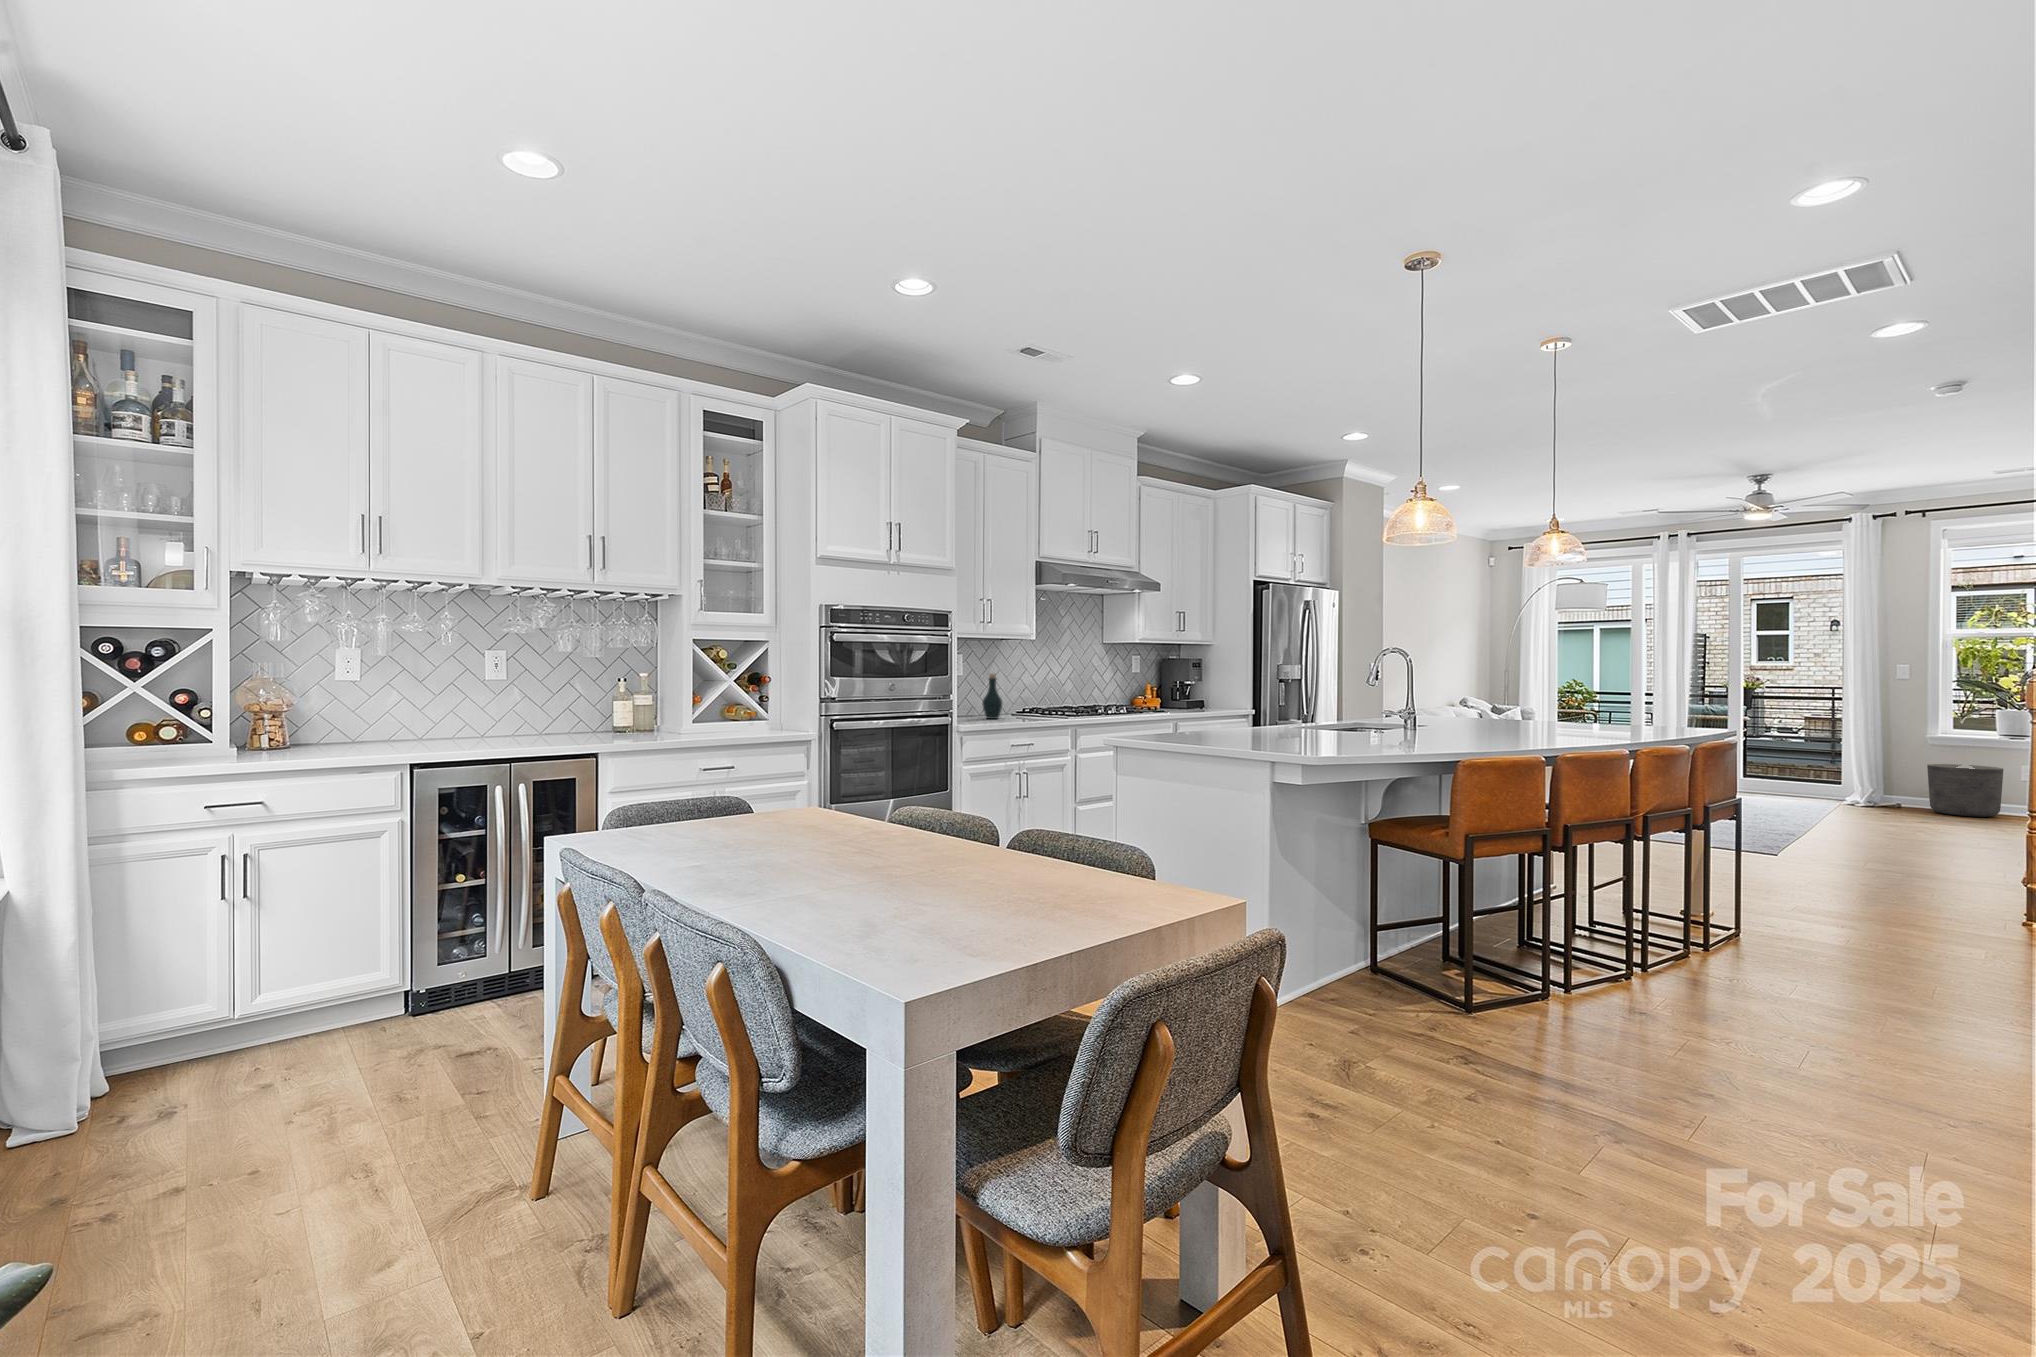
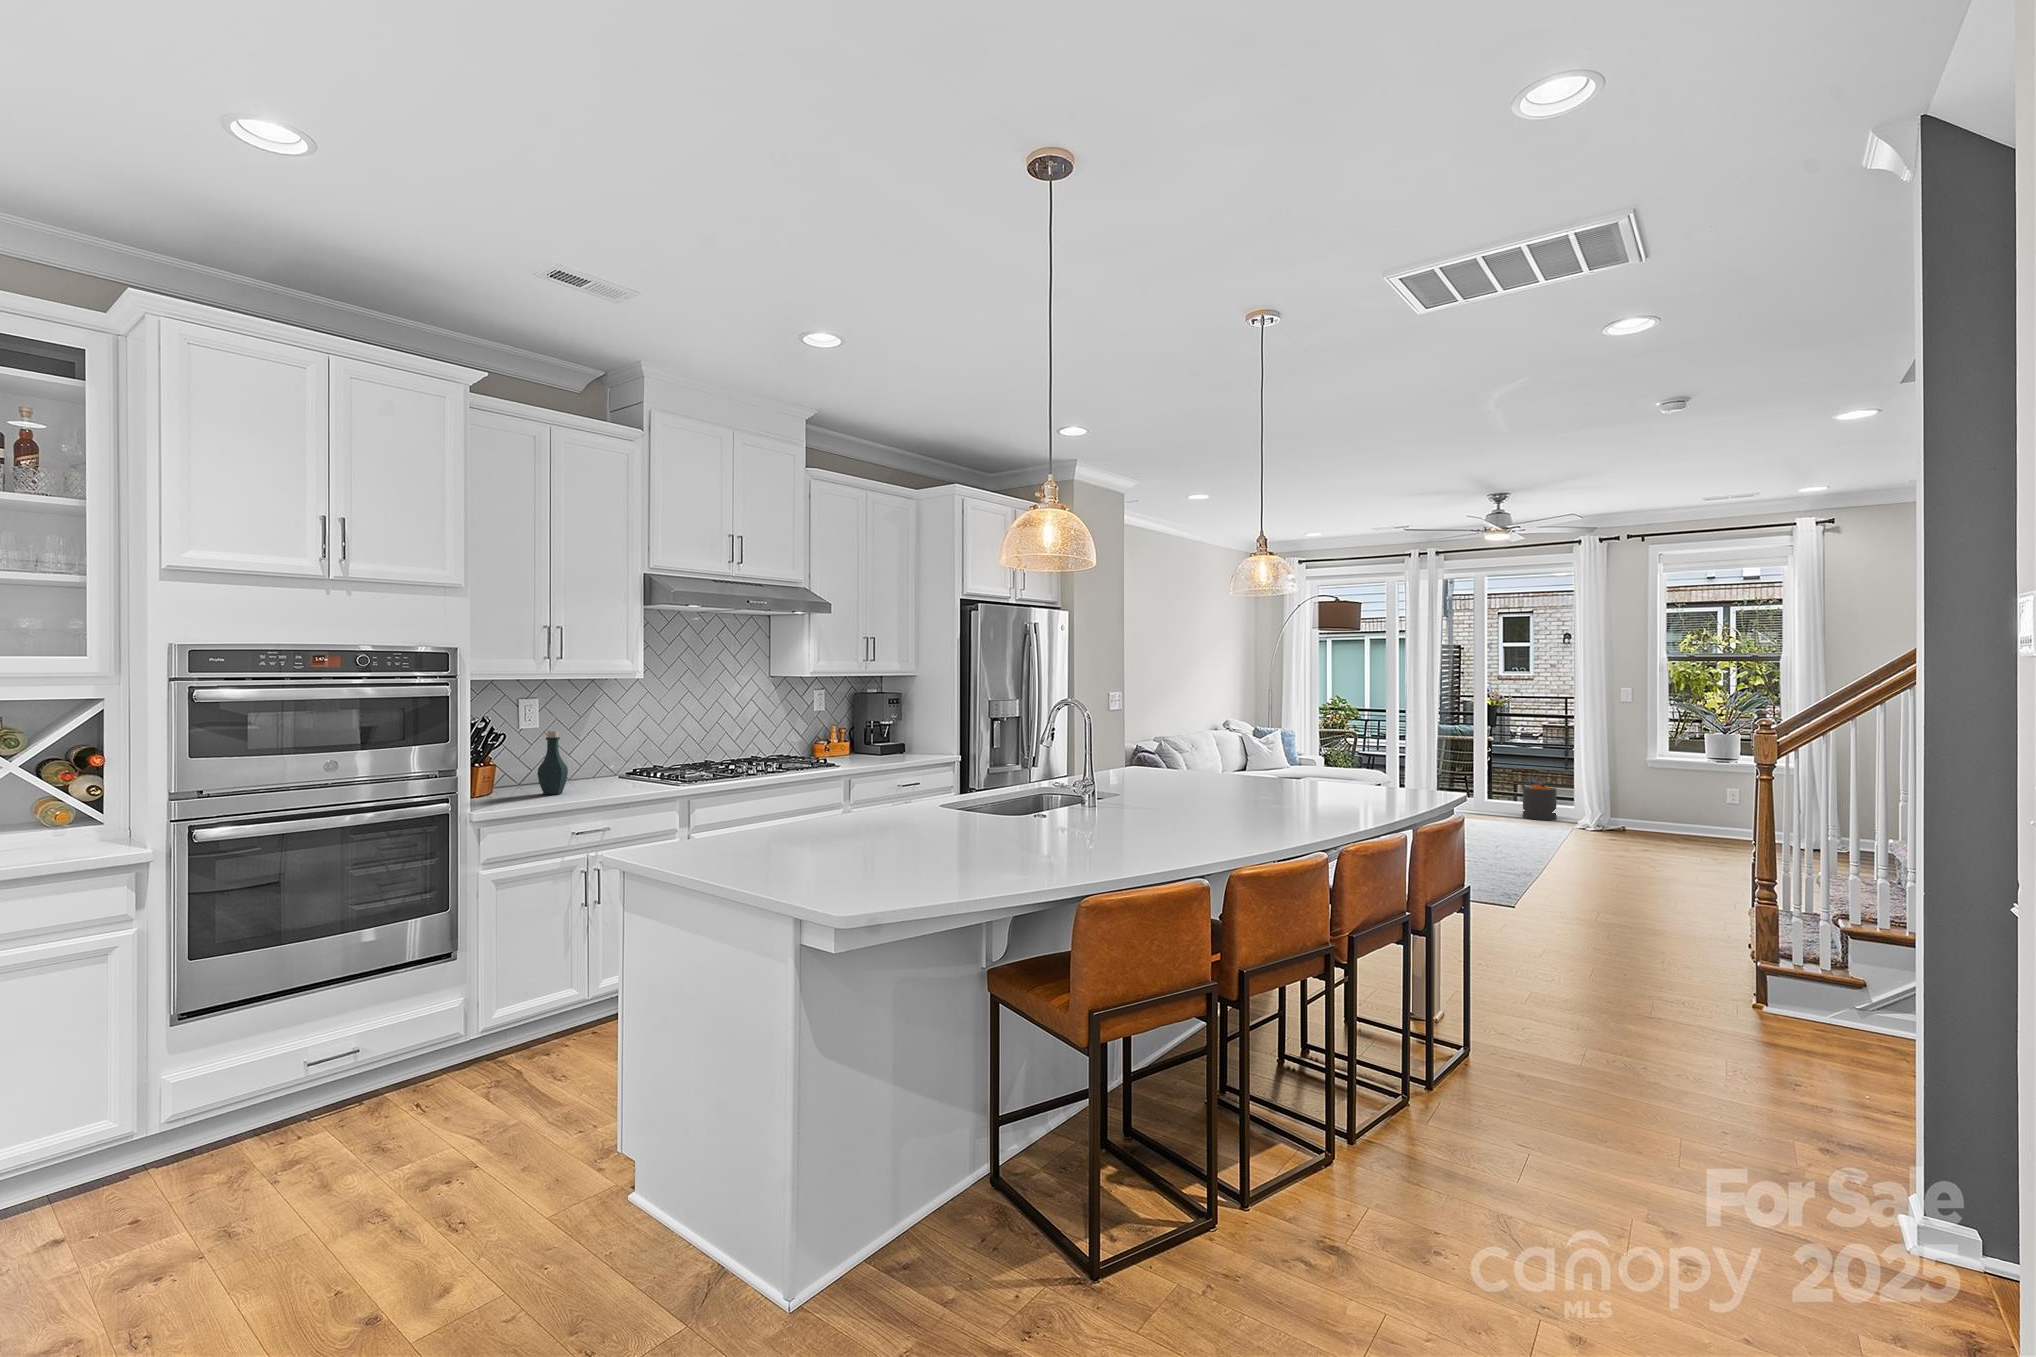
trash can: none [1780,753,1820,797] -> present [1523,777,1557,820]
planter: present [1927,764,2003,817] -> none [1651,786,1715,840]

